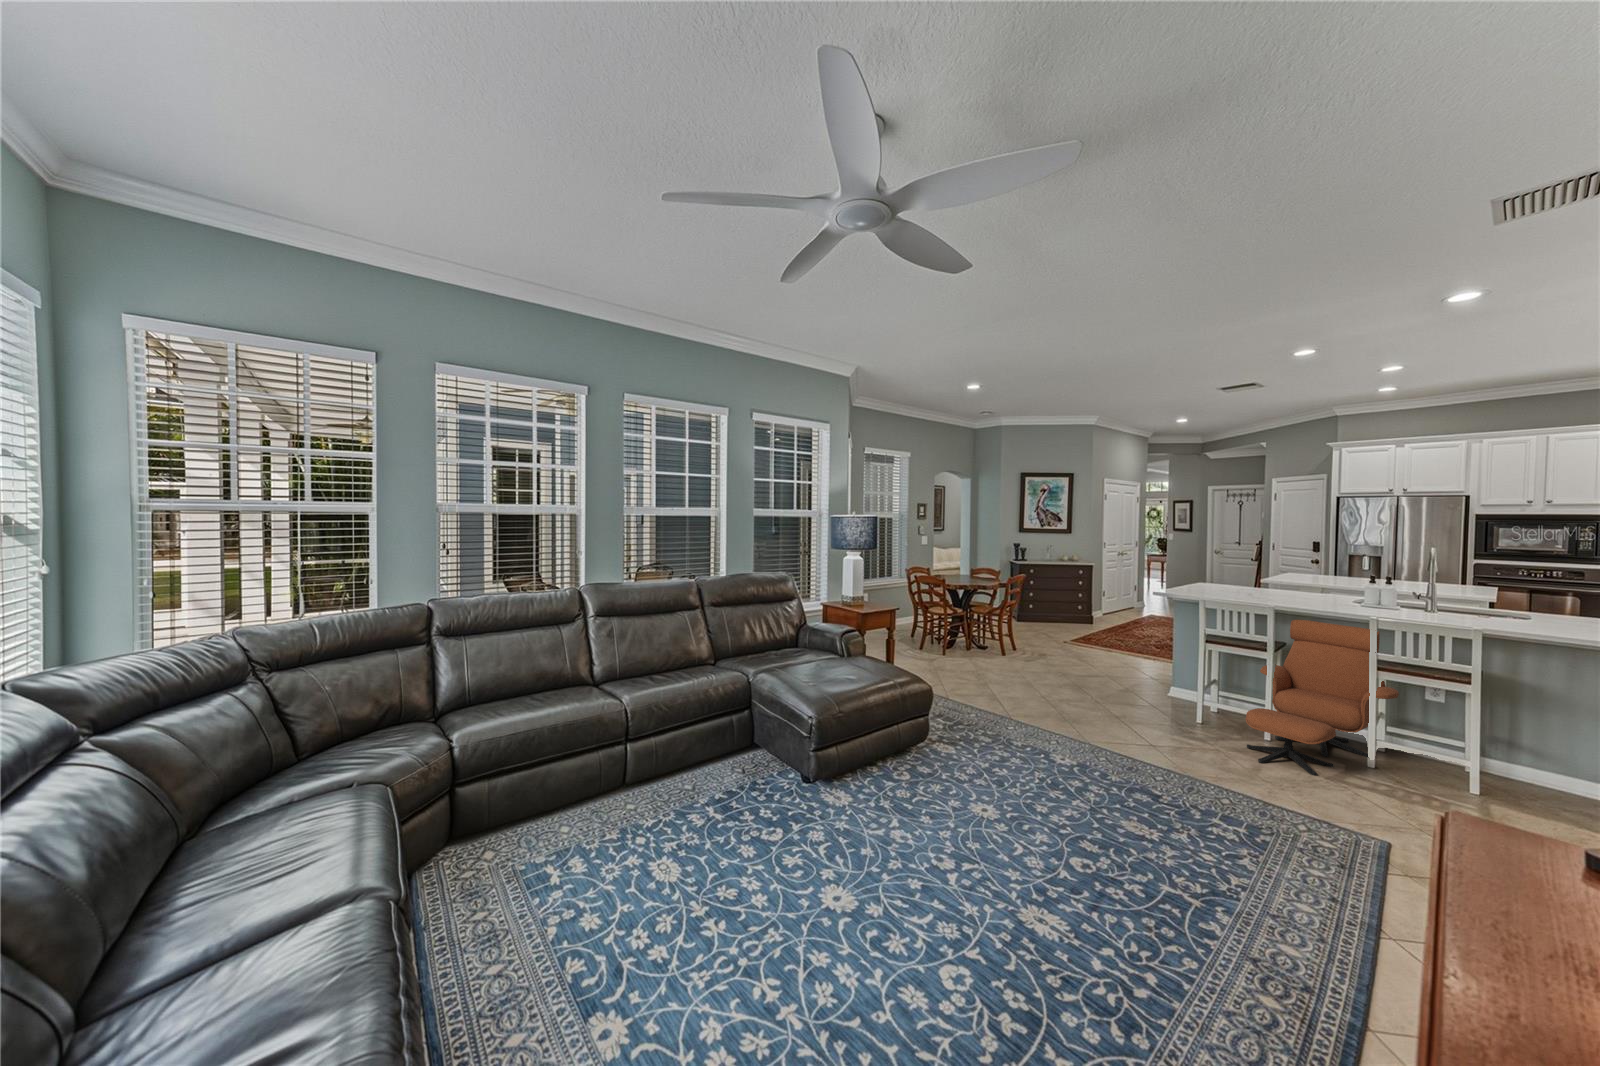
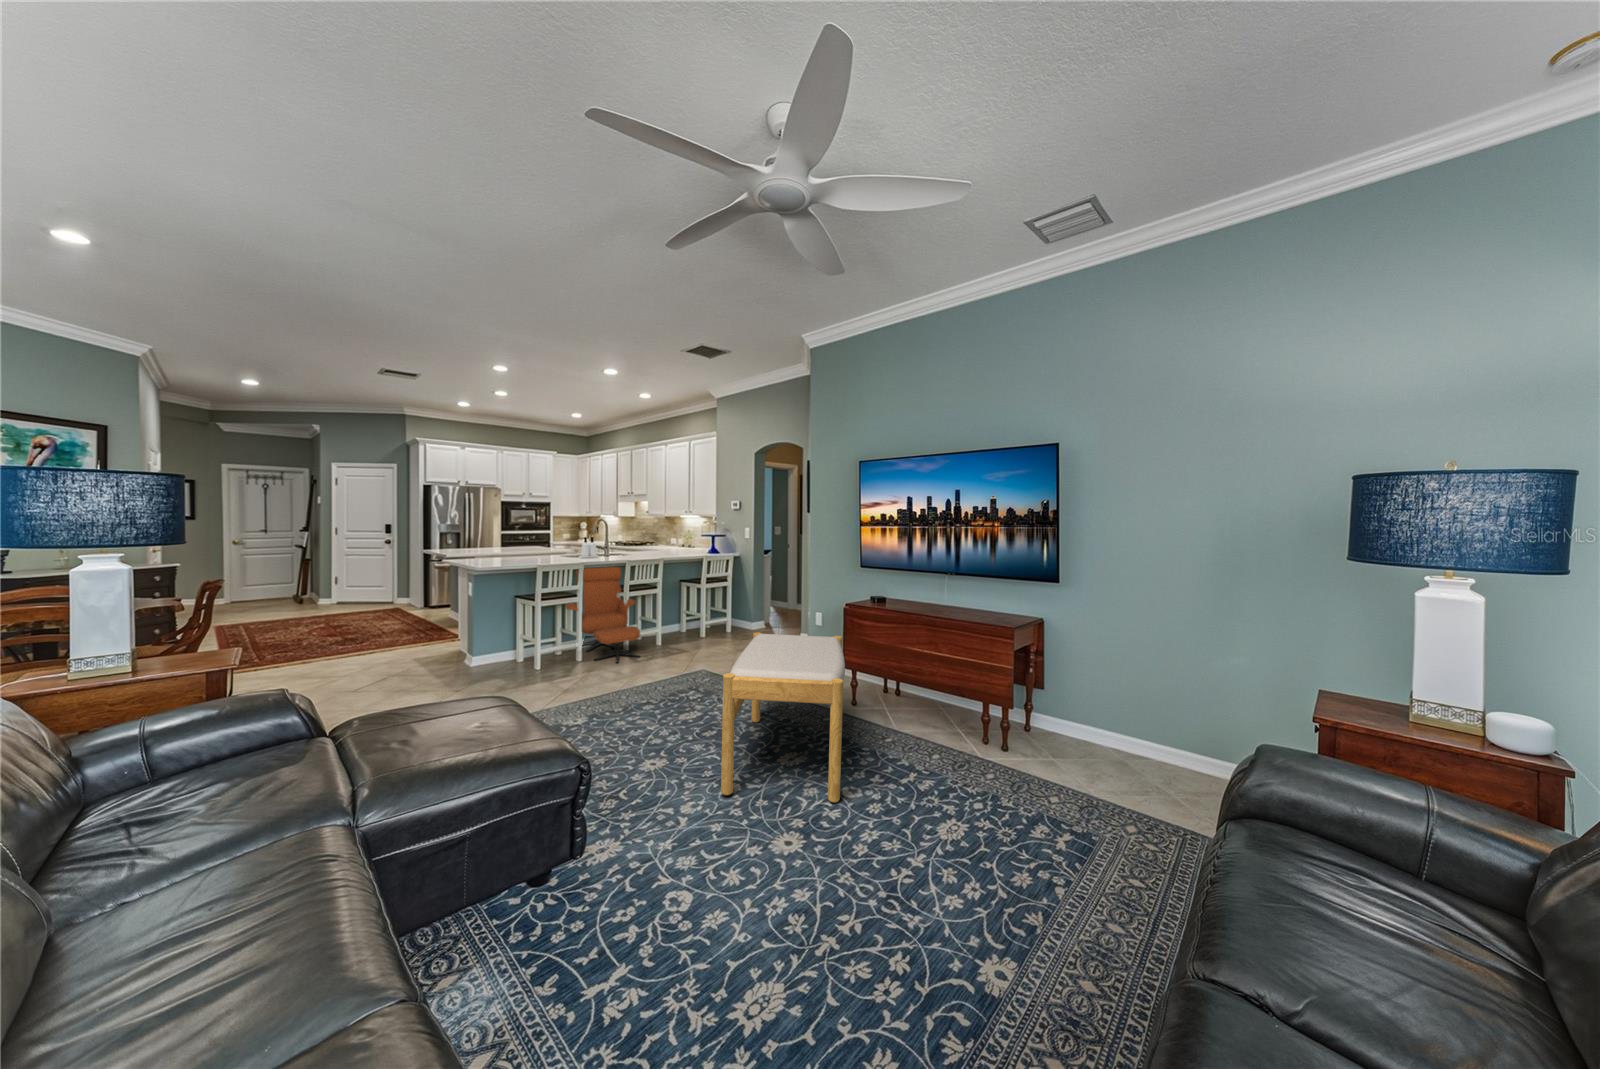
footstool: none [913,718,1234,1004] -> present [721,632,845,803]

